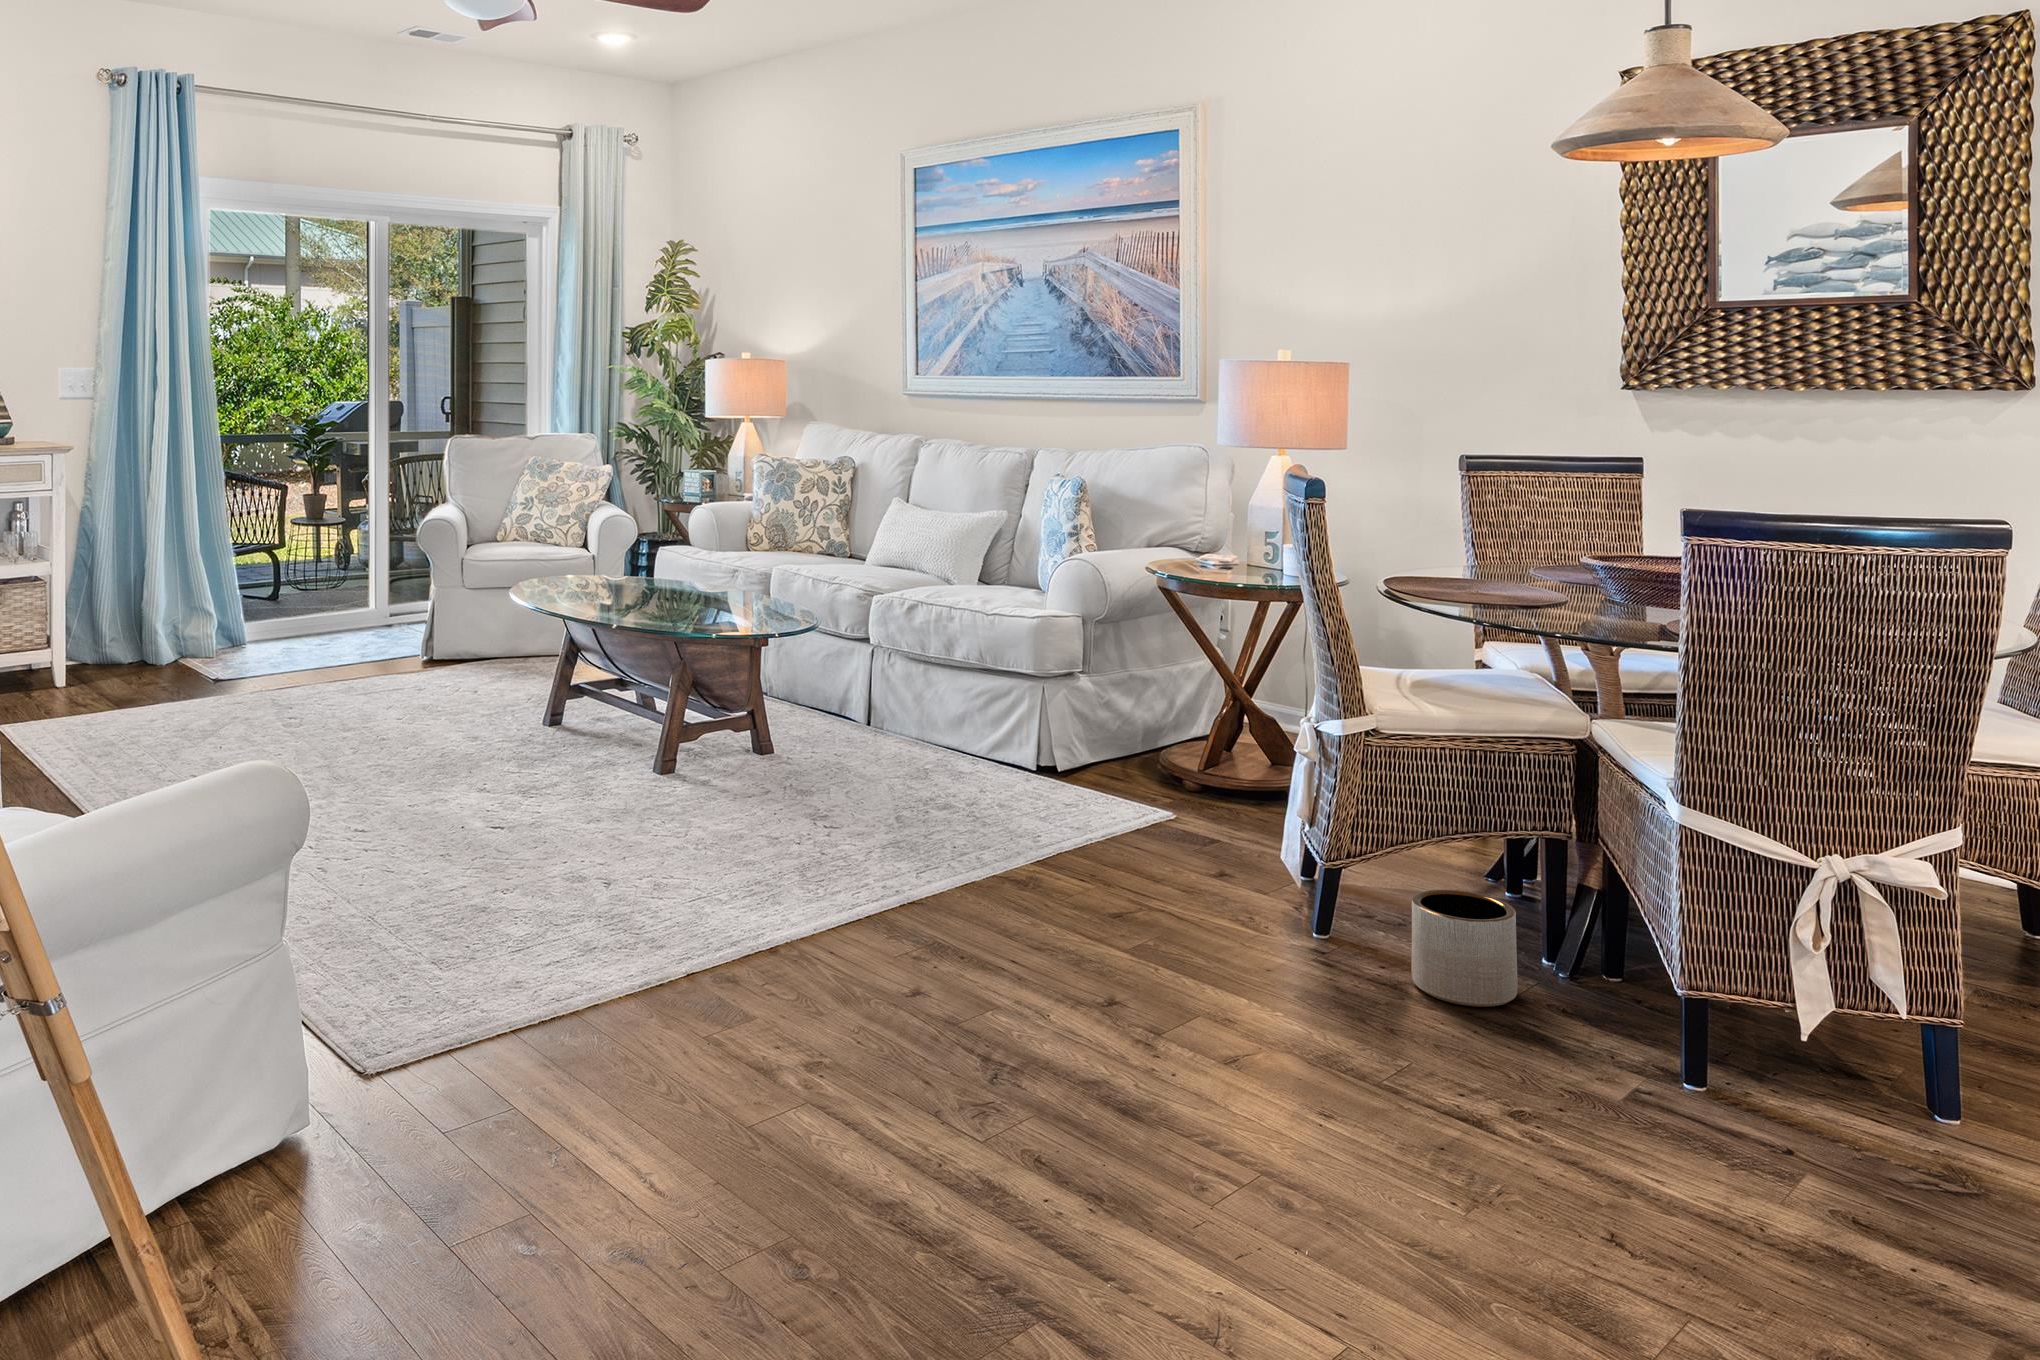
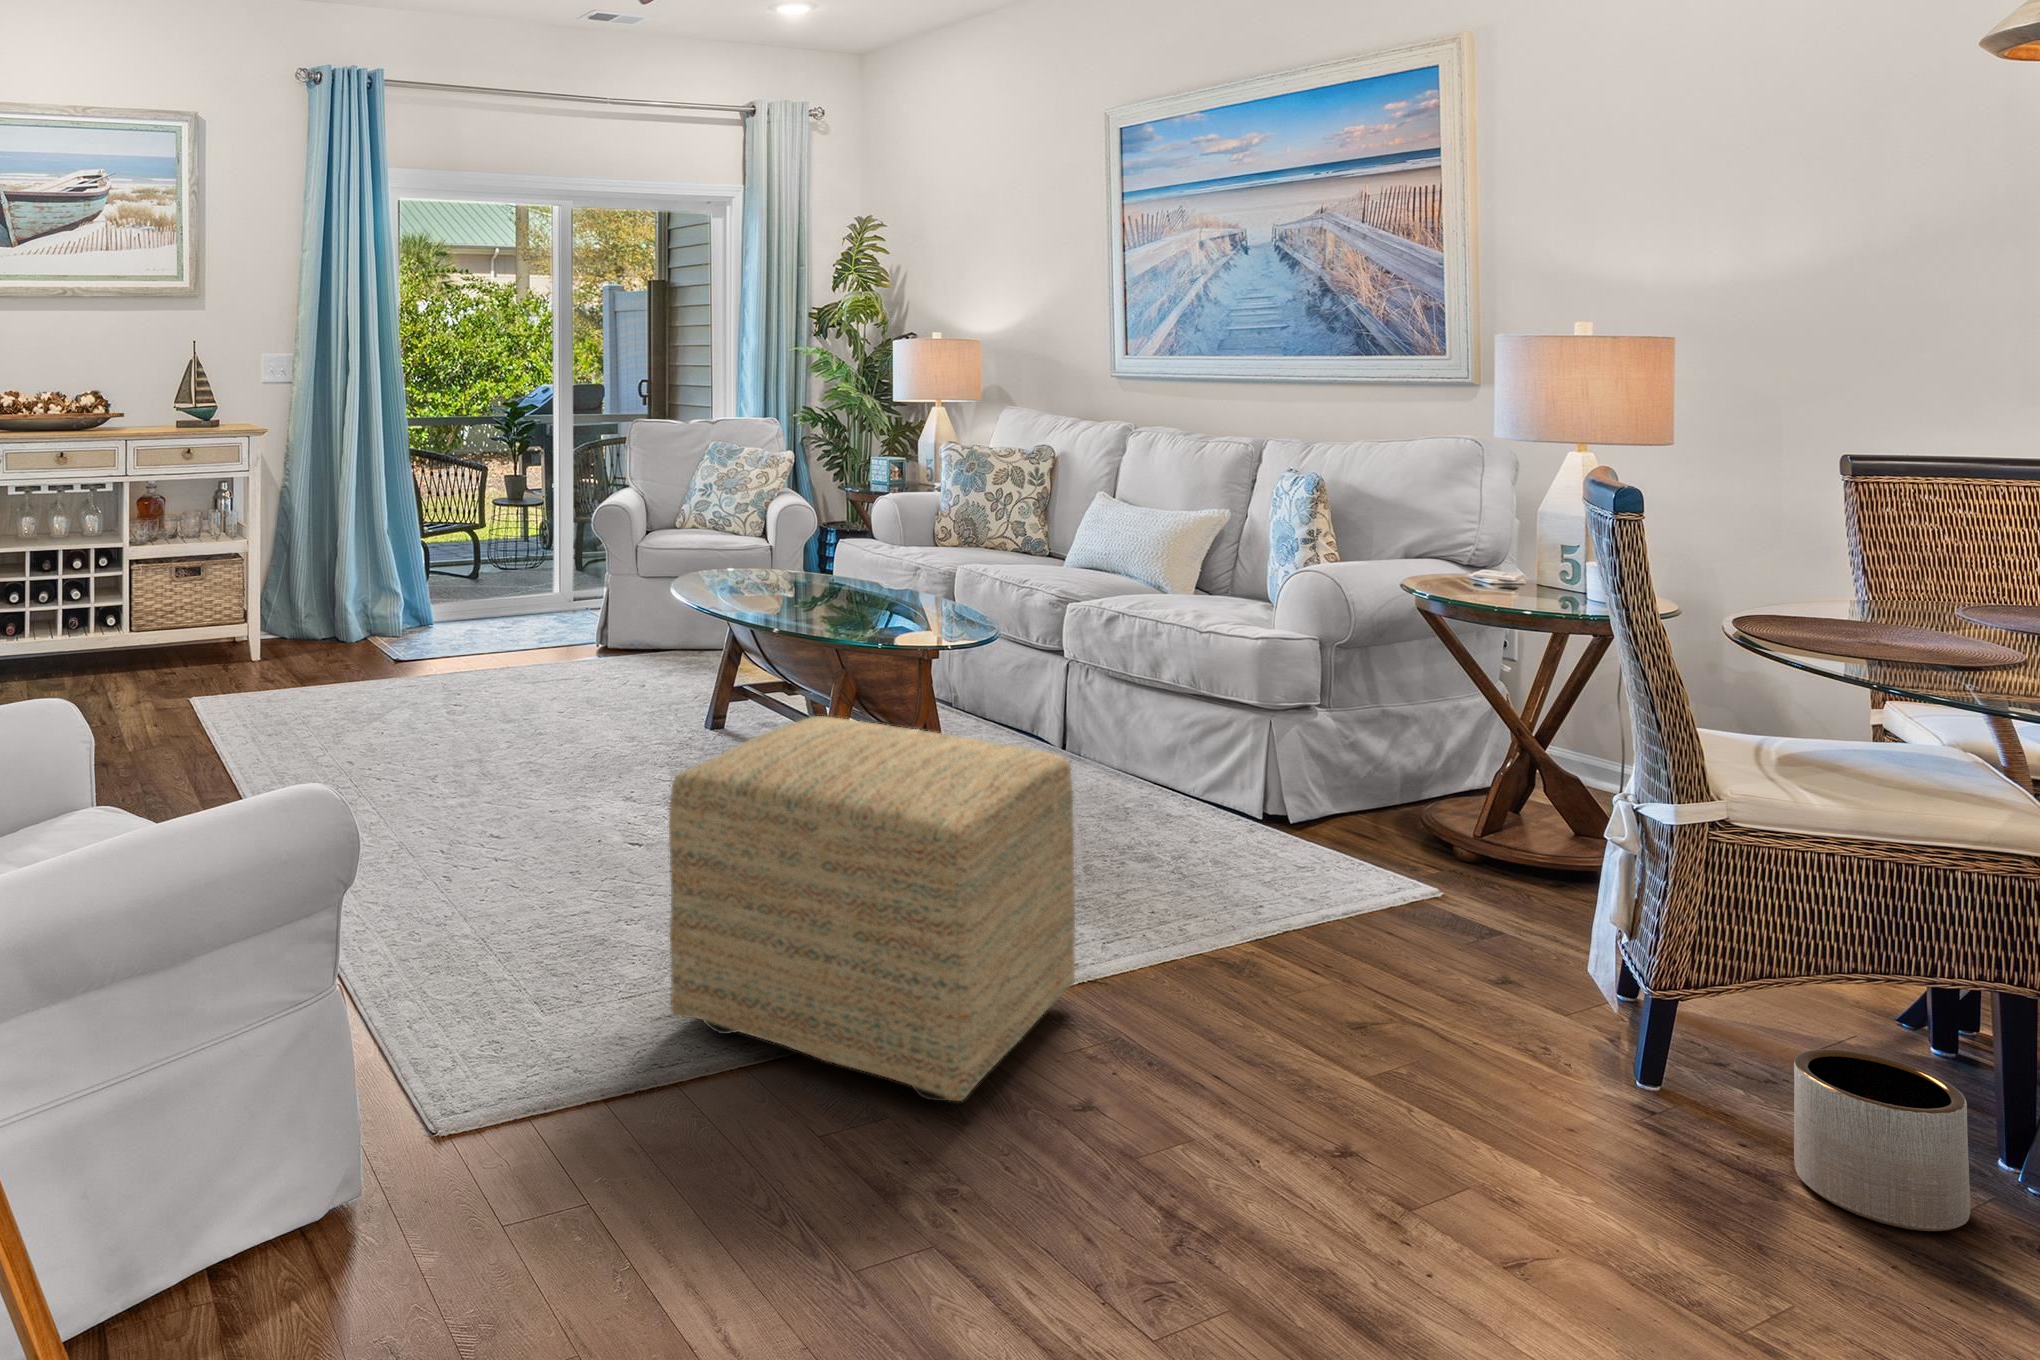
ottoman: none [565,695,900,997] -> present [669,716,1075,1101]

